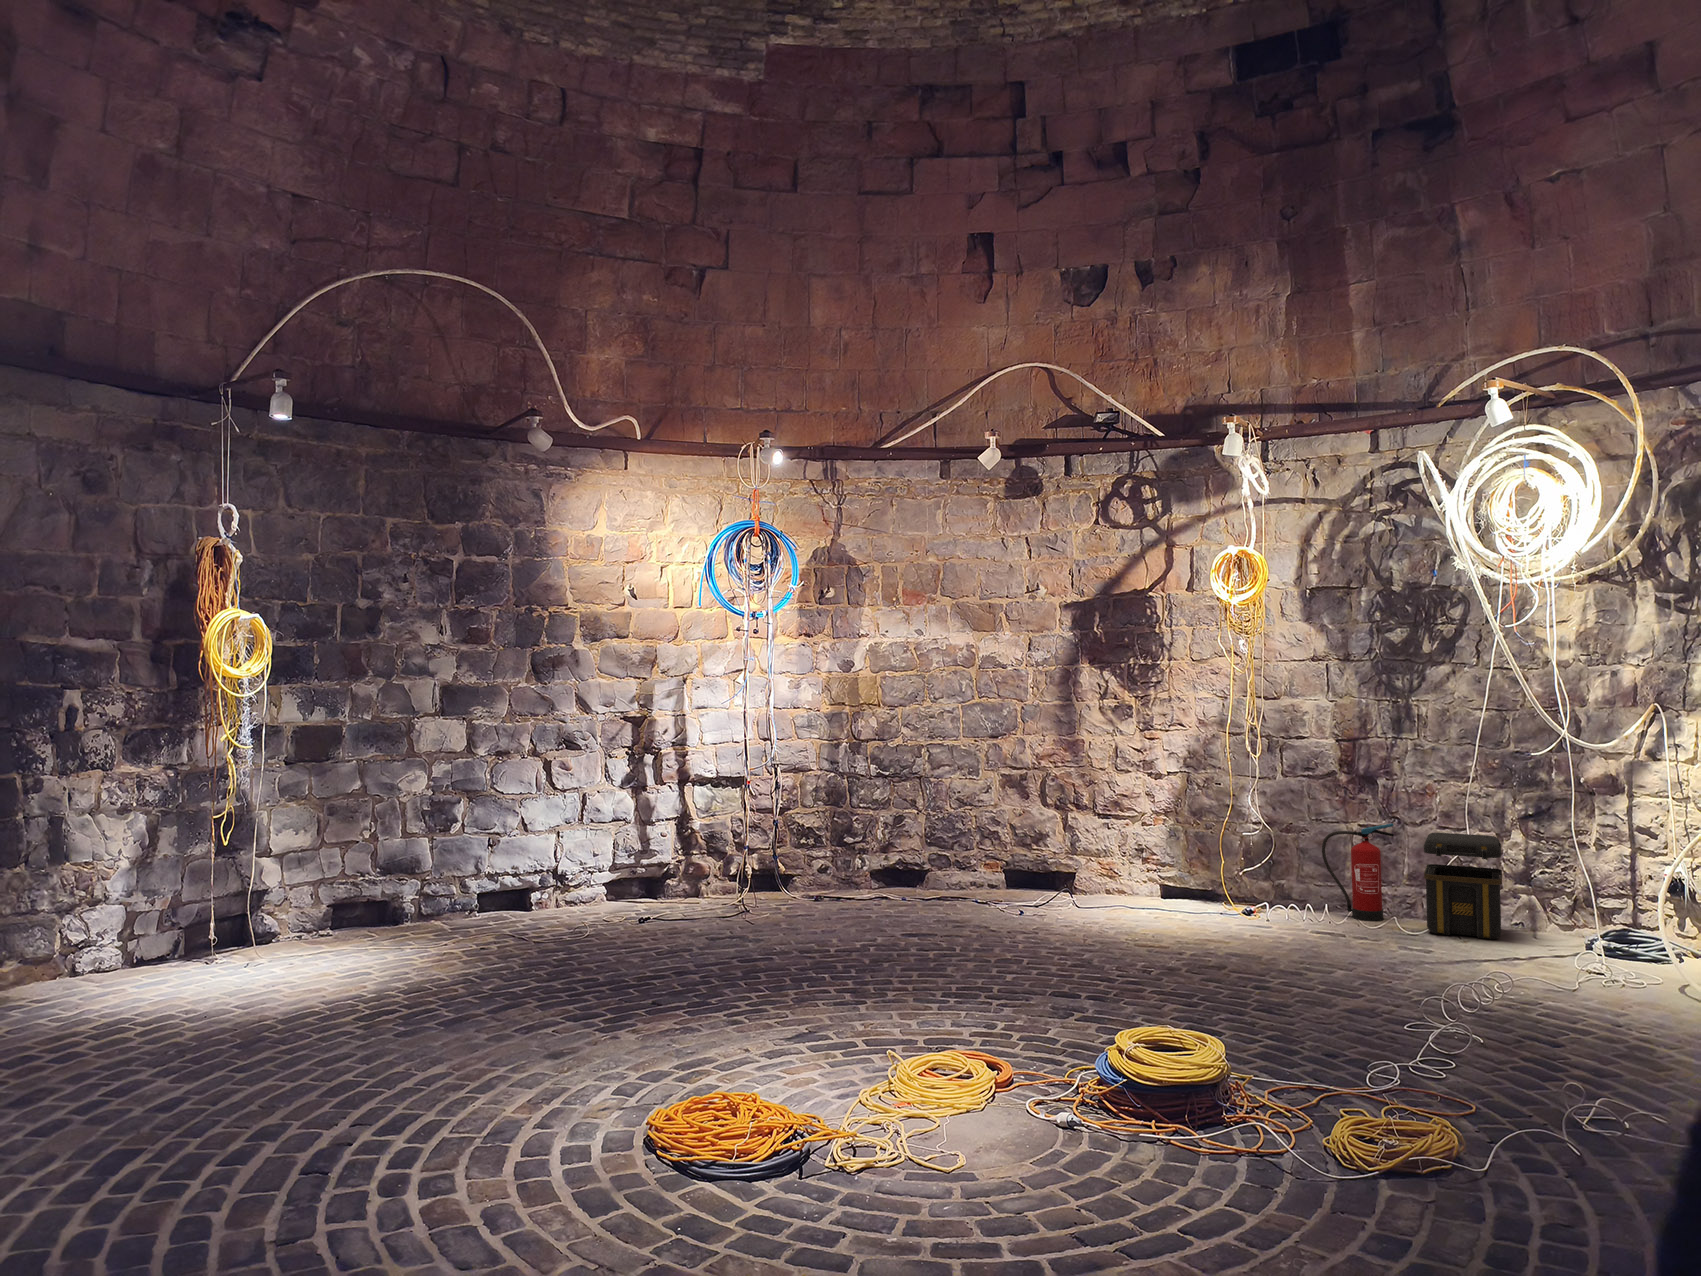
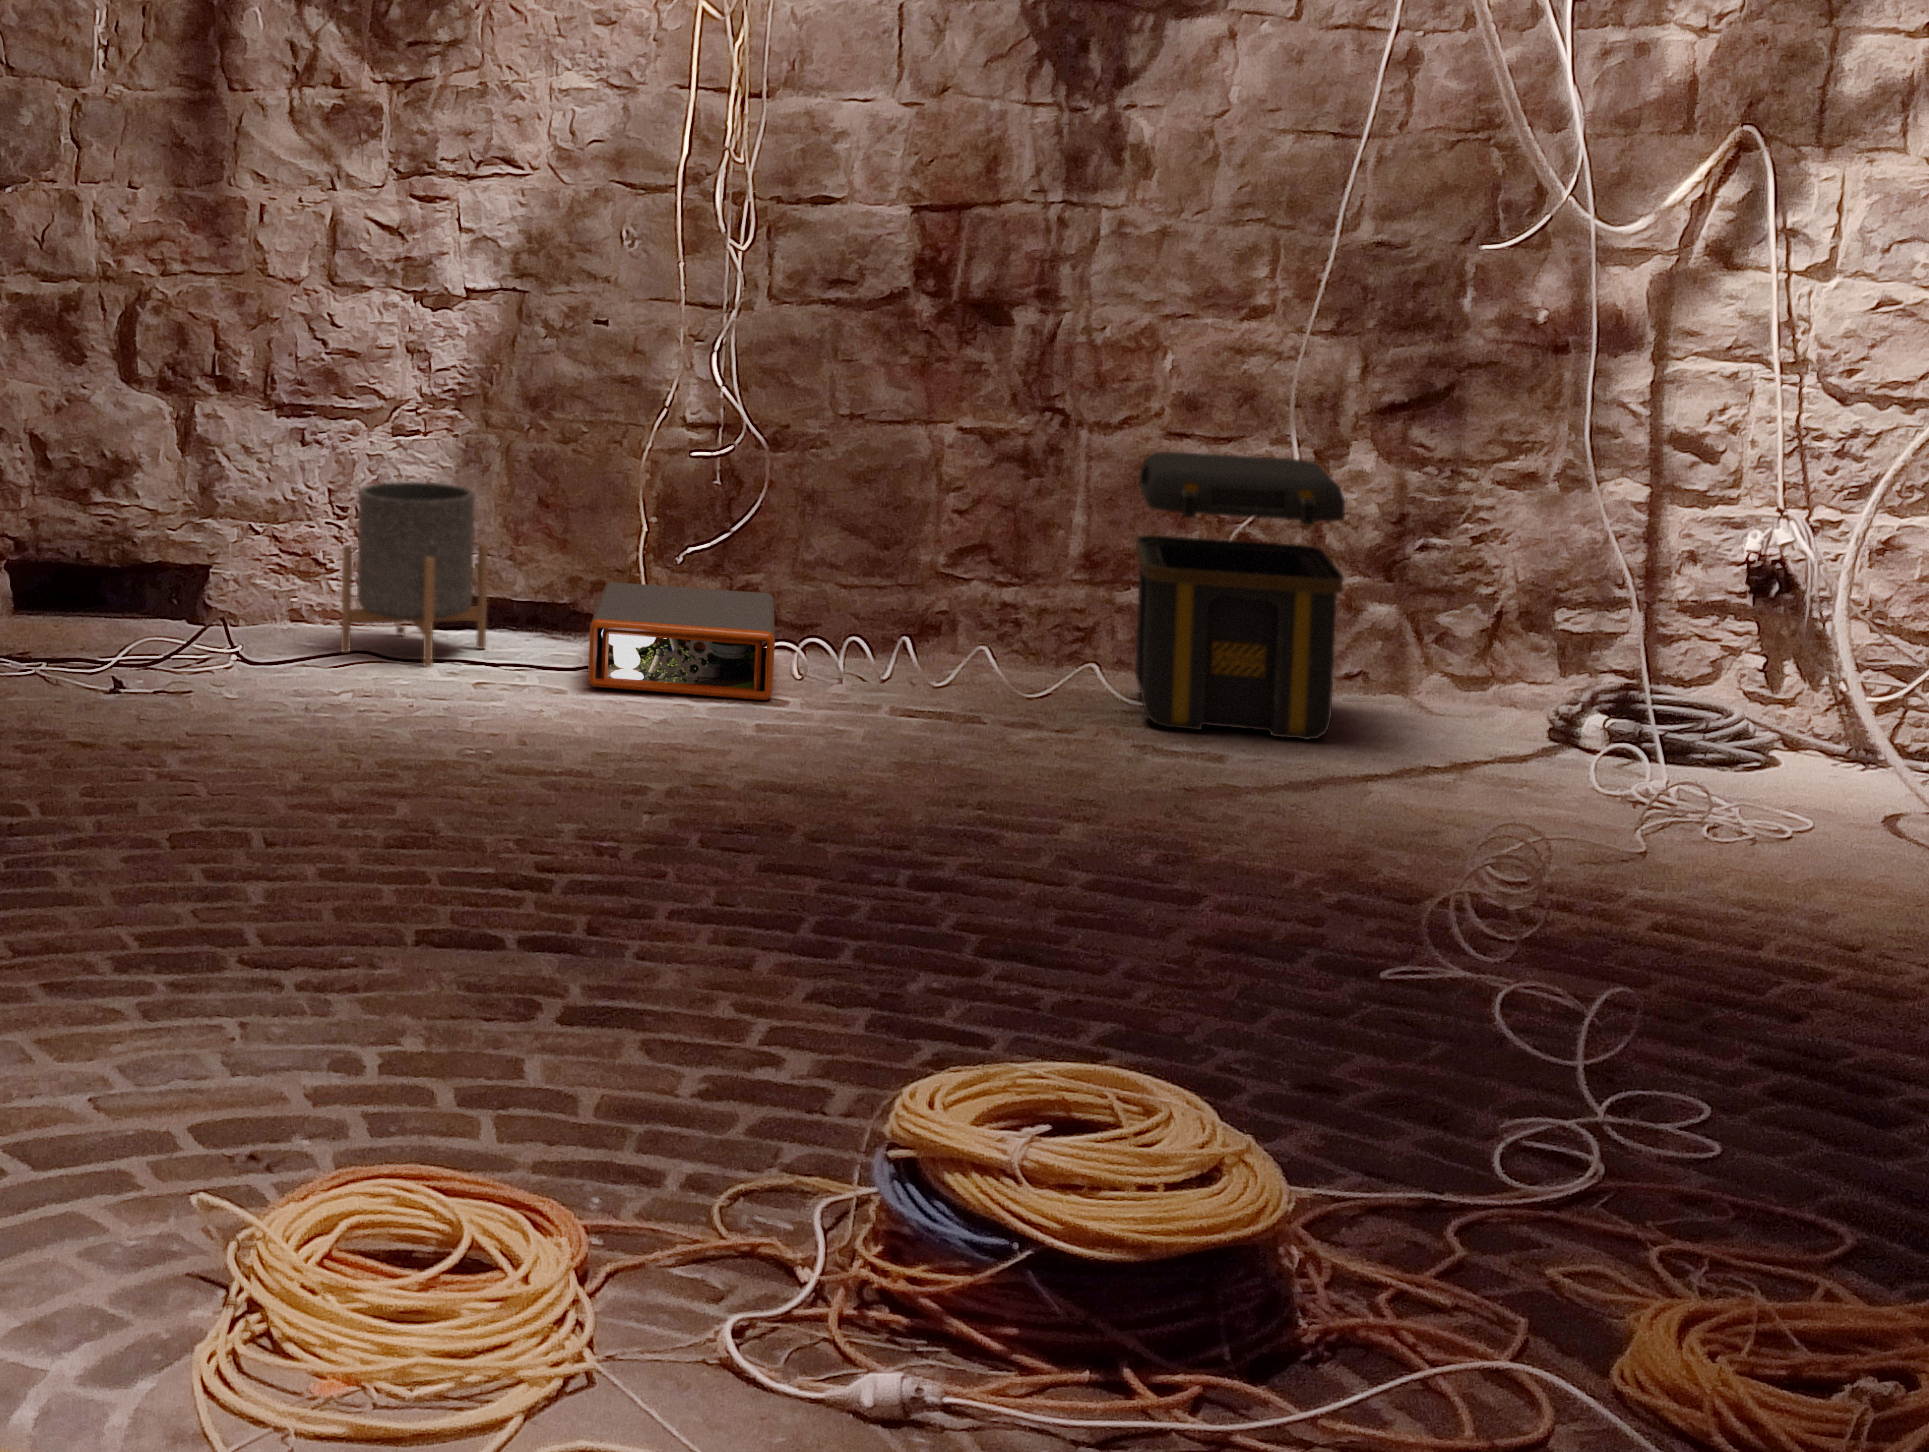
fire extinguisher: present [1322,824,1394,921] -> none [869,428,1057,690]
planter: none [1123,842,1178,908] -> present [341,482,488,667]
storage box: none [1215,880,1288,921] -> present [588,582,775,700]

